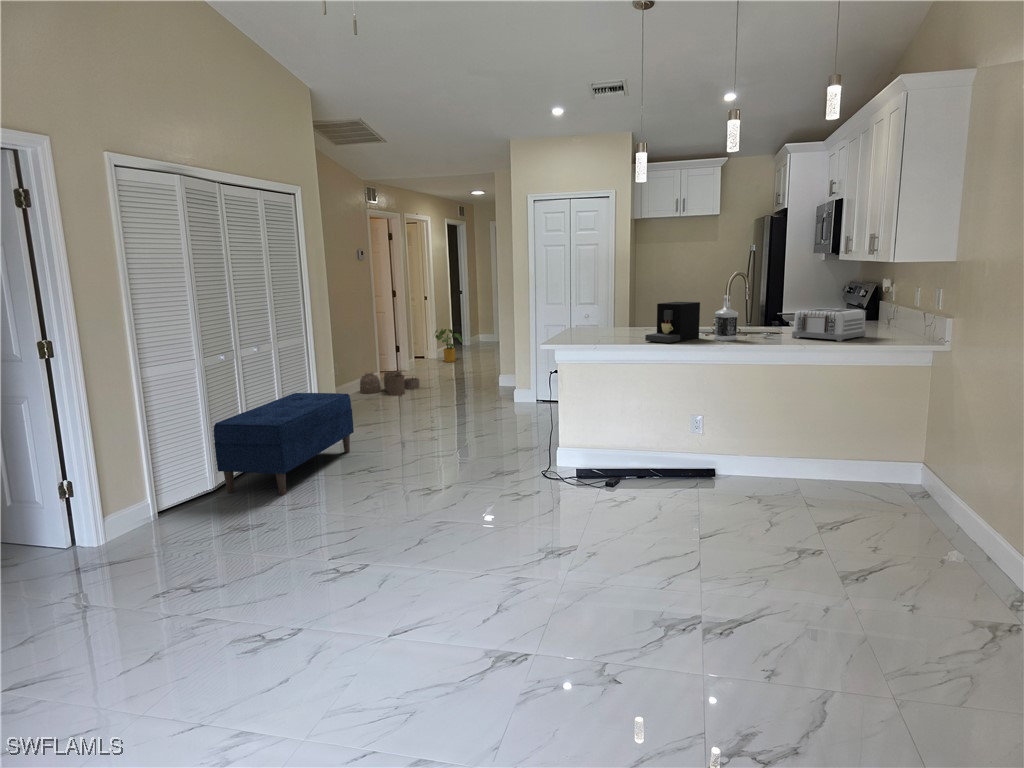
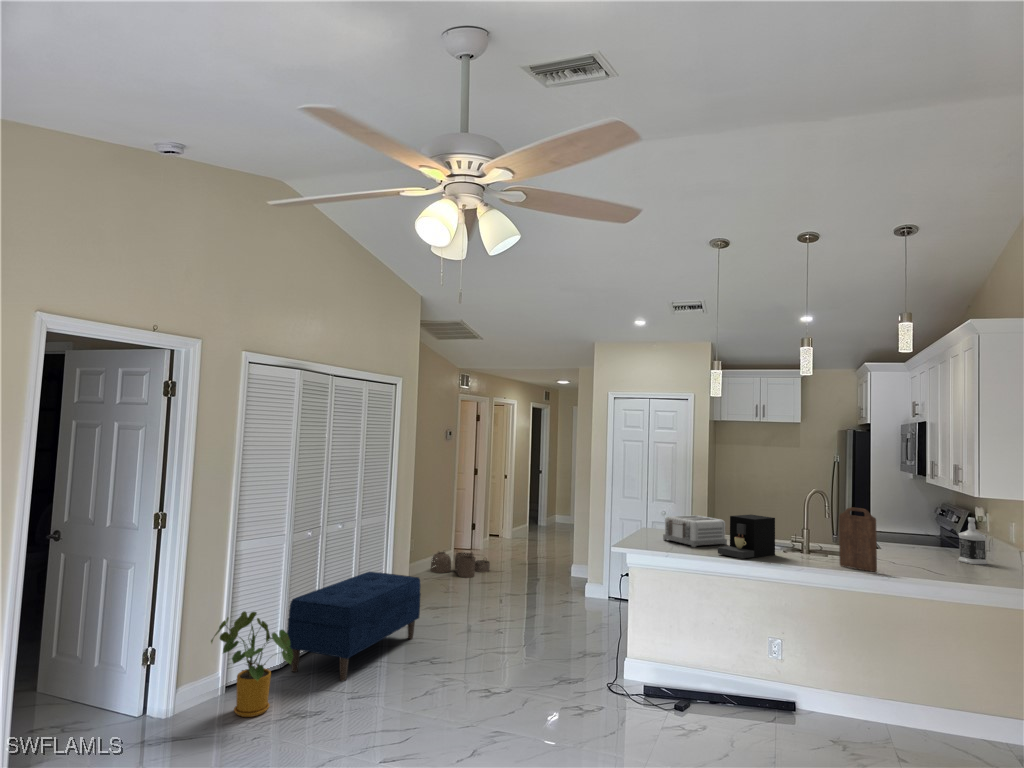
cutting board: none [760,284,797,343] -> present [839,507,877,572]
bottle: present [714,295,738,341] -> present [958,517,987,565]
toaster: present [792,308,866,342] -> present [663,515,727,547]
house plant: present [434,329,463,362] -> present [211,611,293,717]

